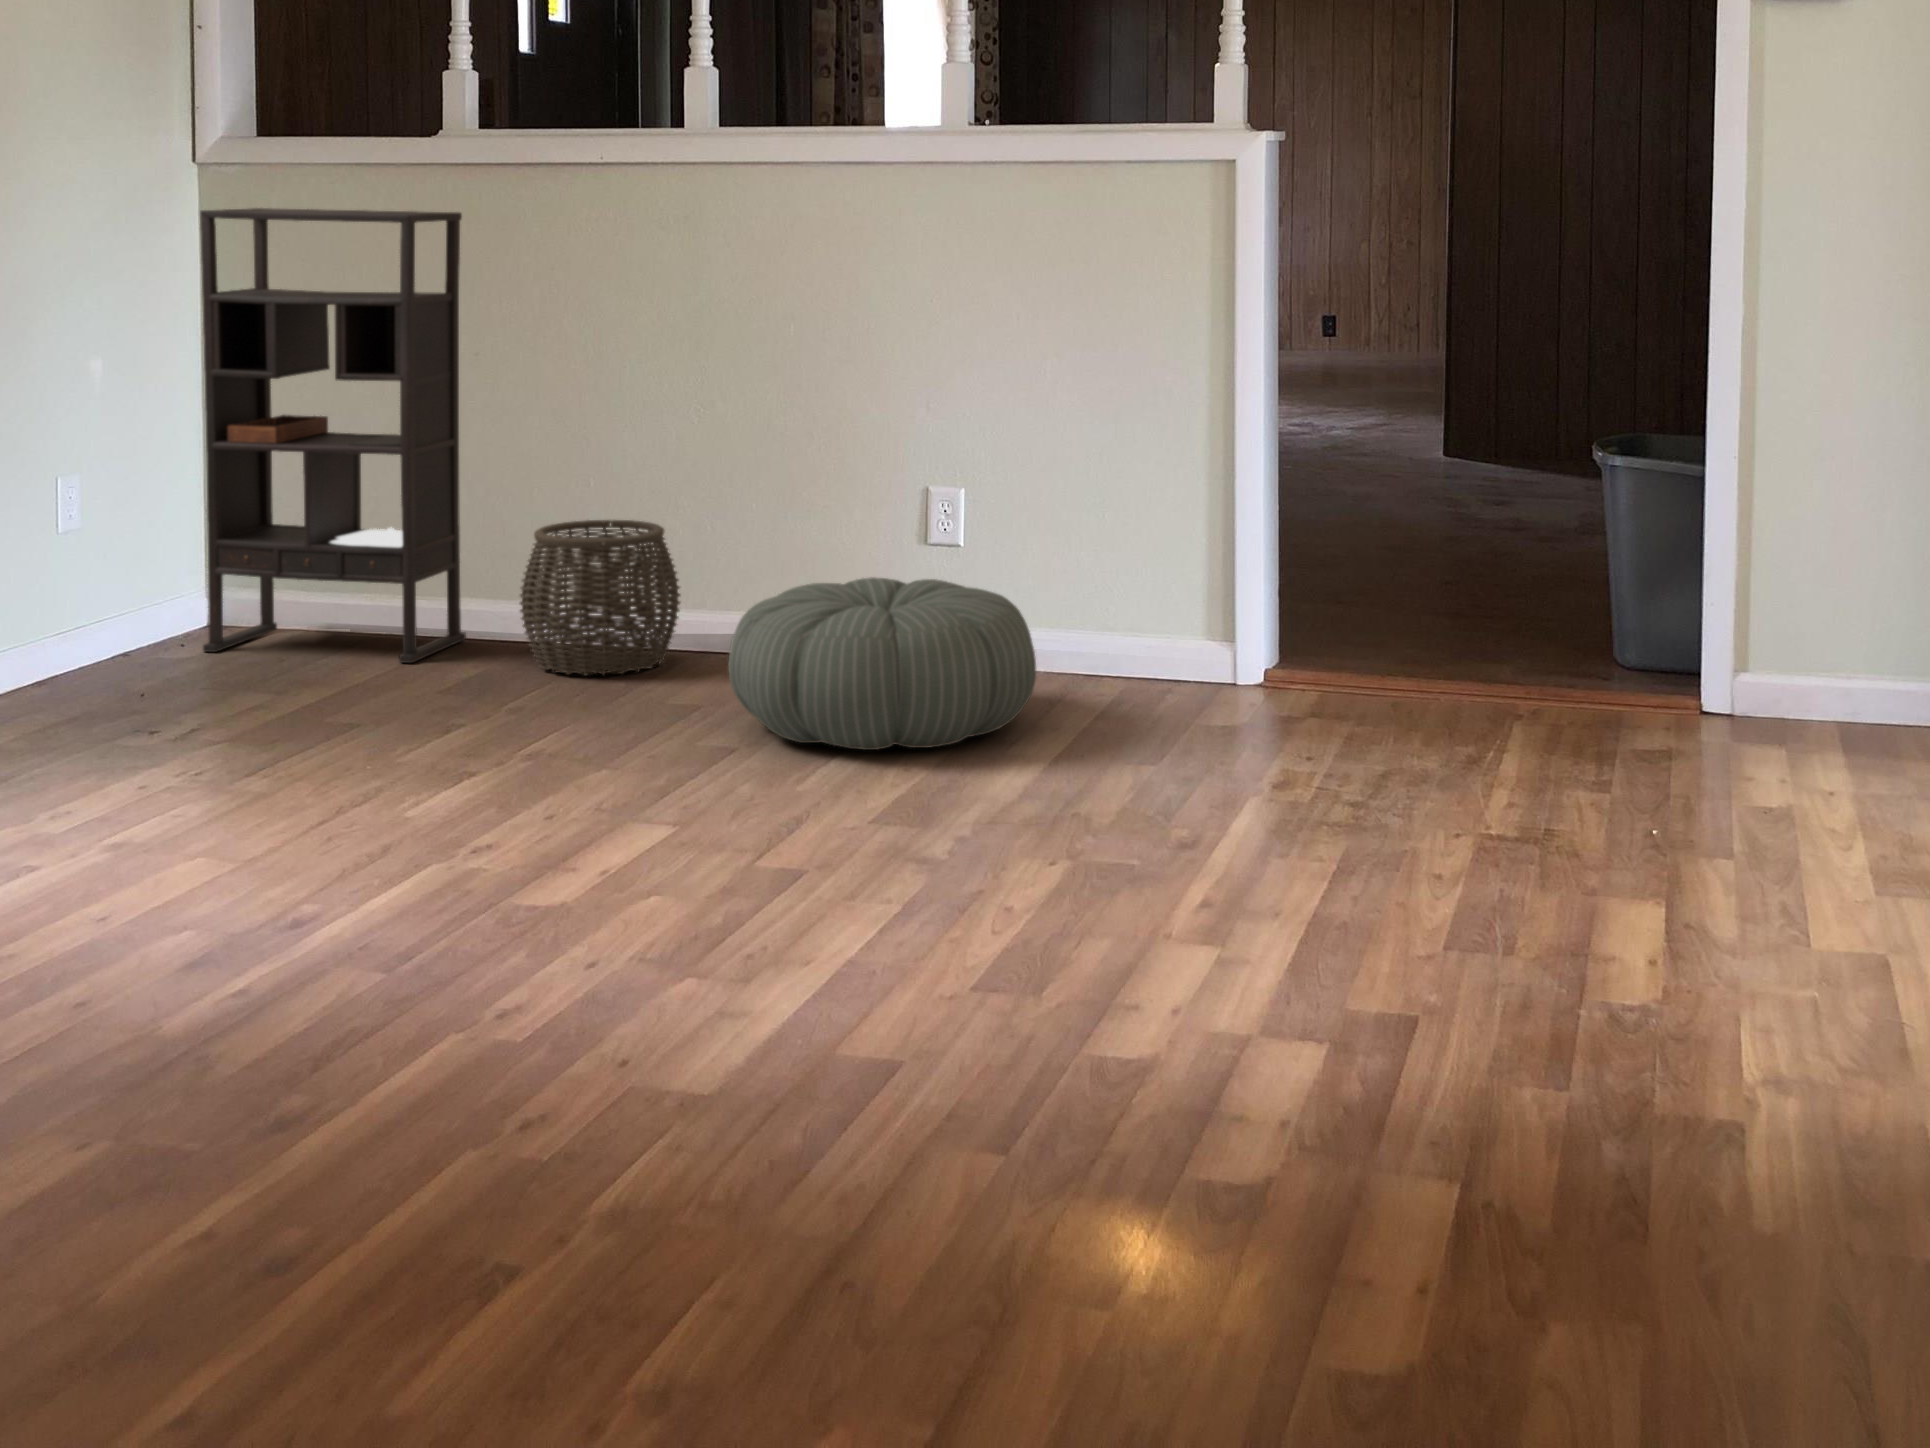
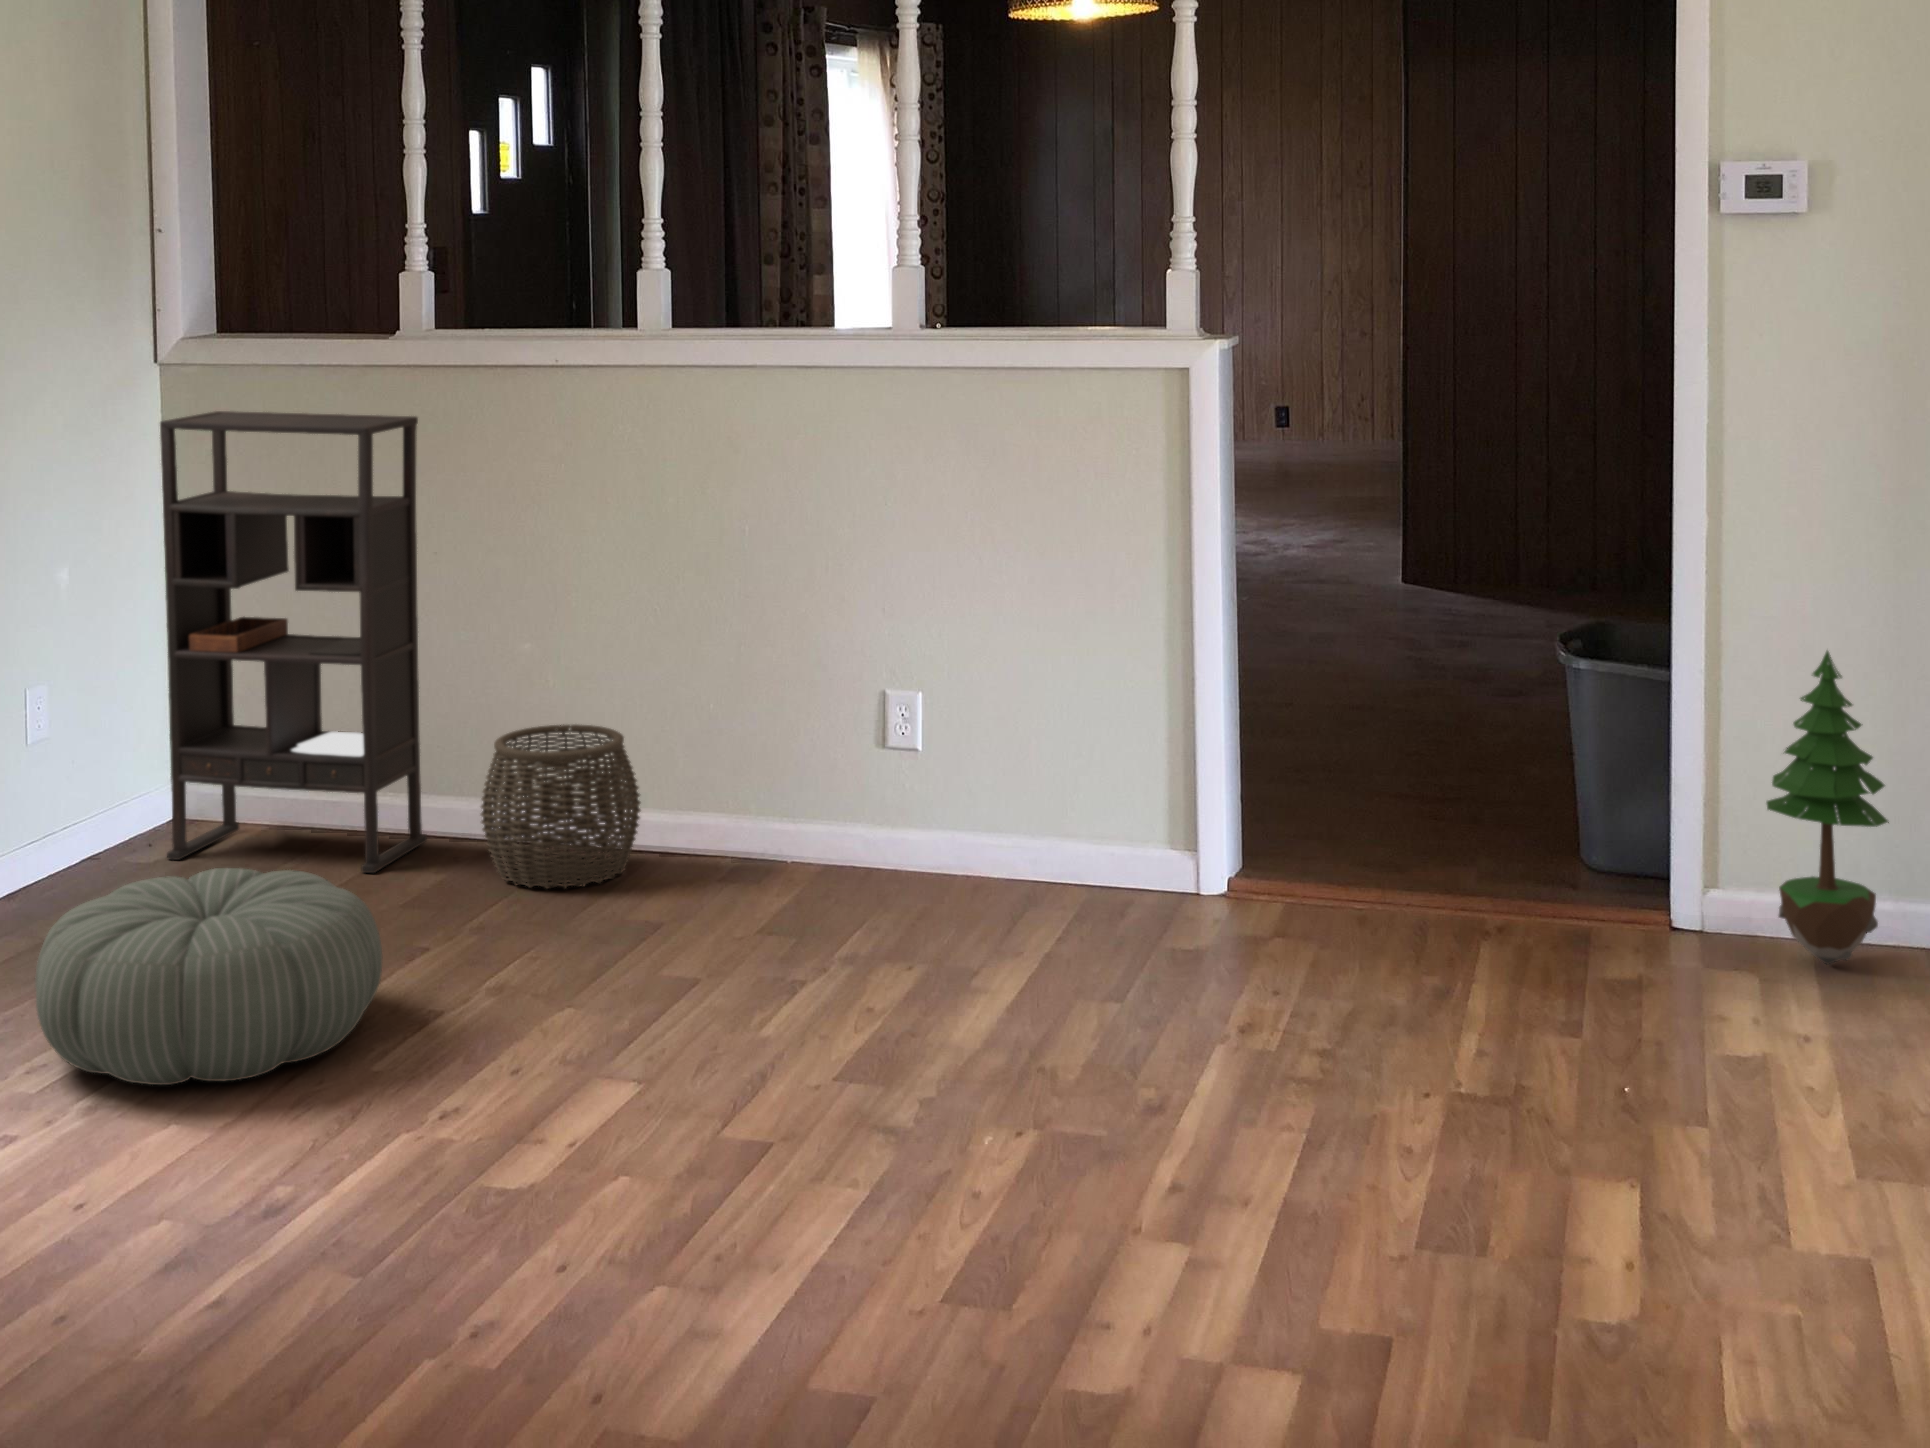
potted tree: none [1795,425,1915,739] -> present [1766,651,1889,965]
pouf: present [729,578,1036,750] -> present [35,868,382,1085]

